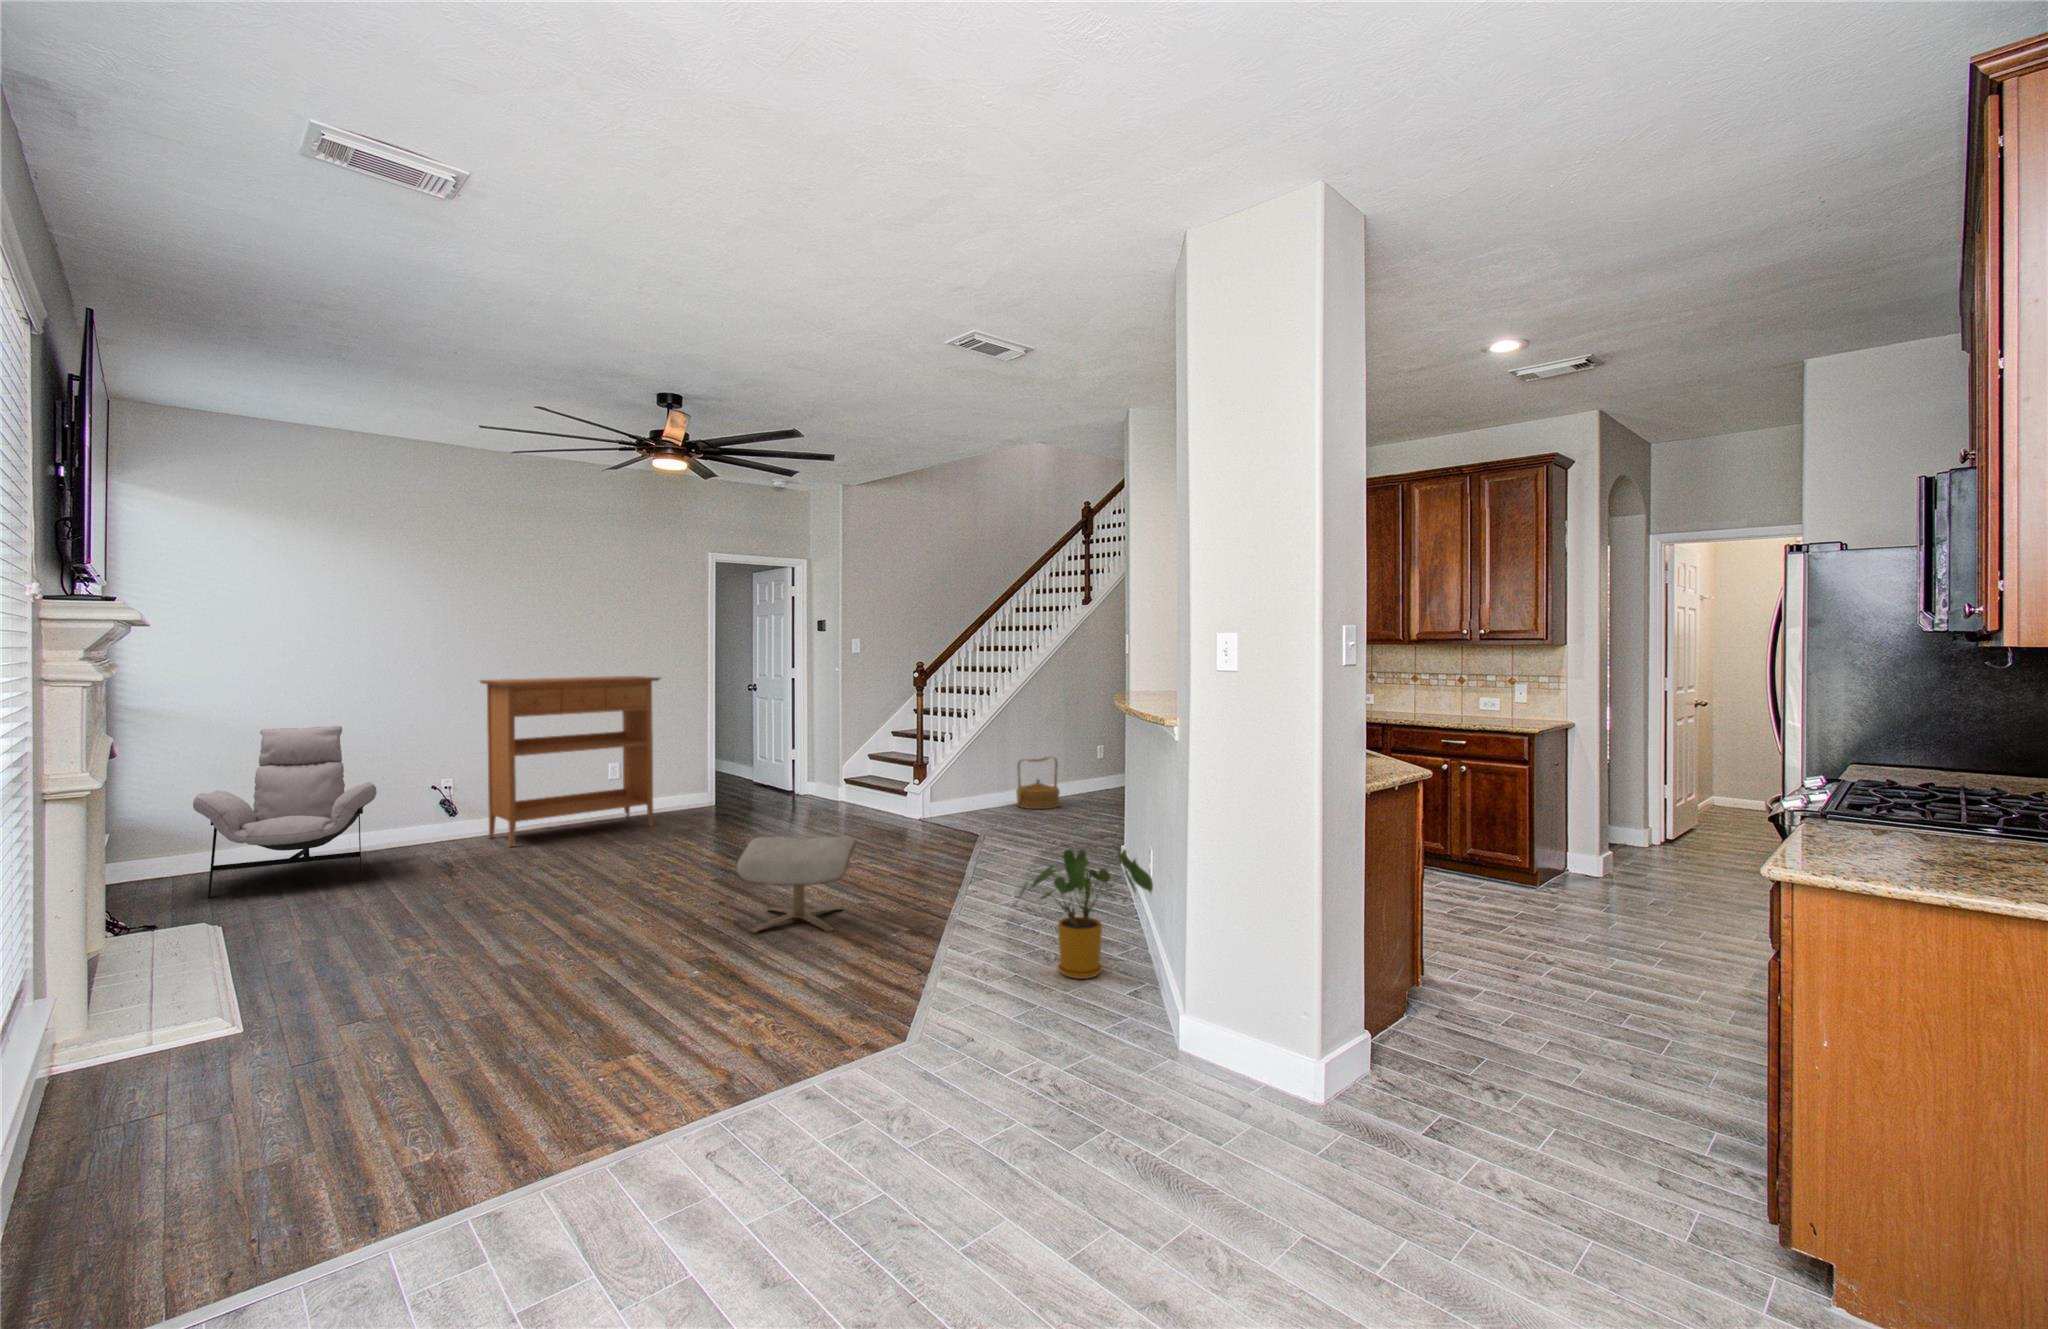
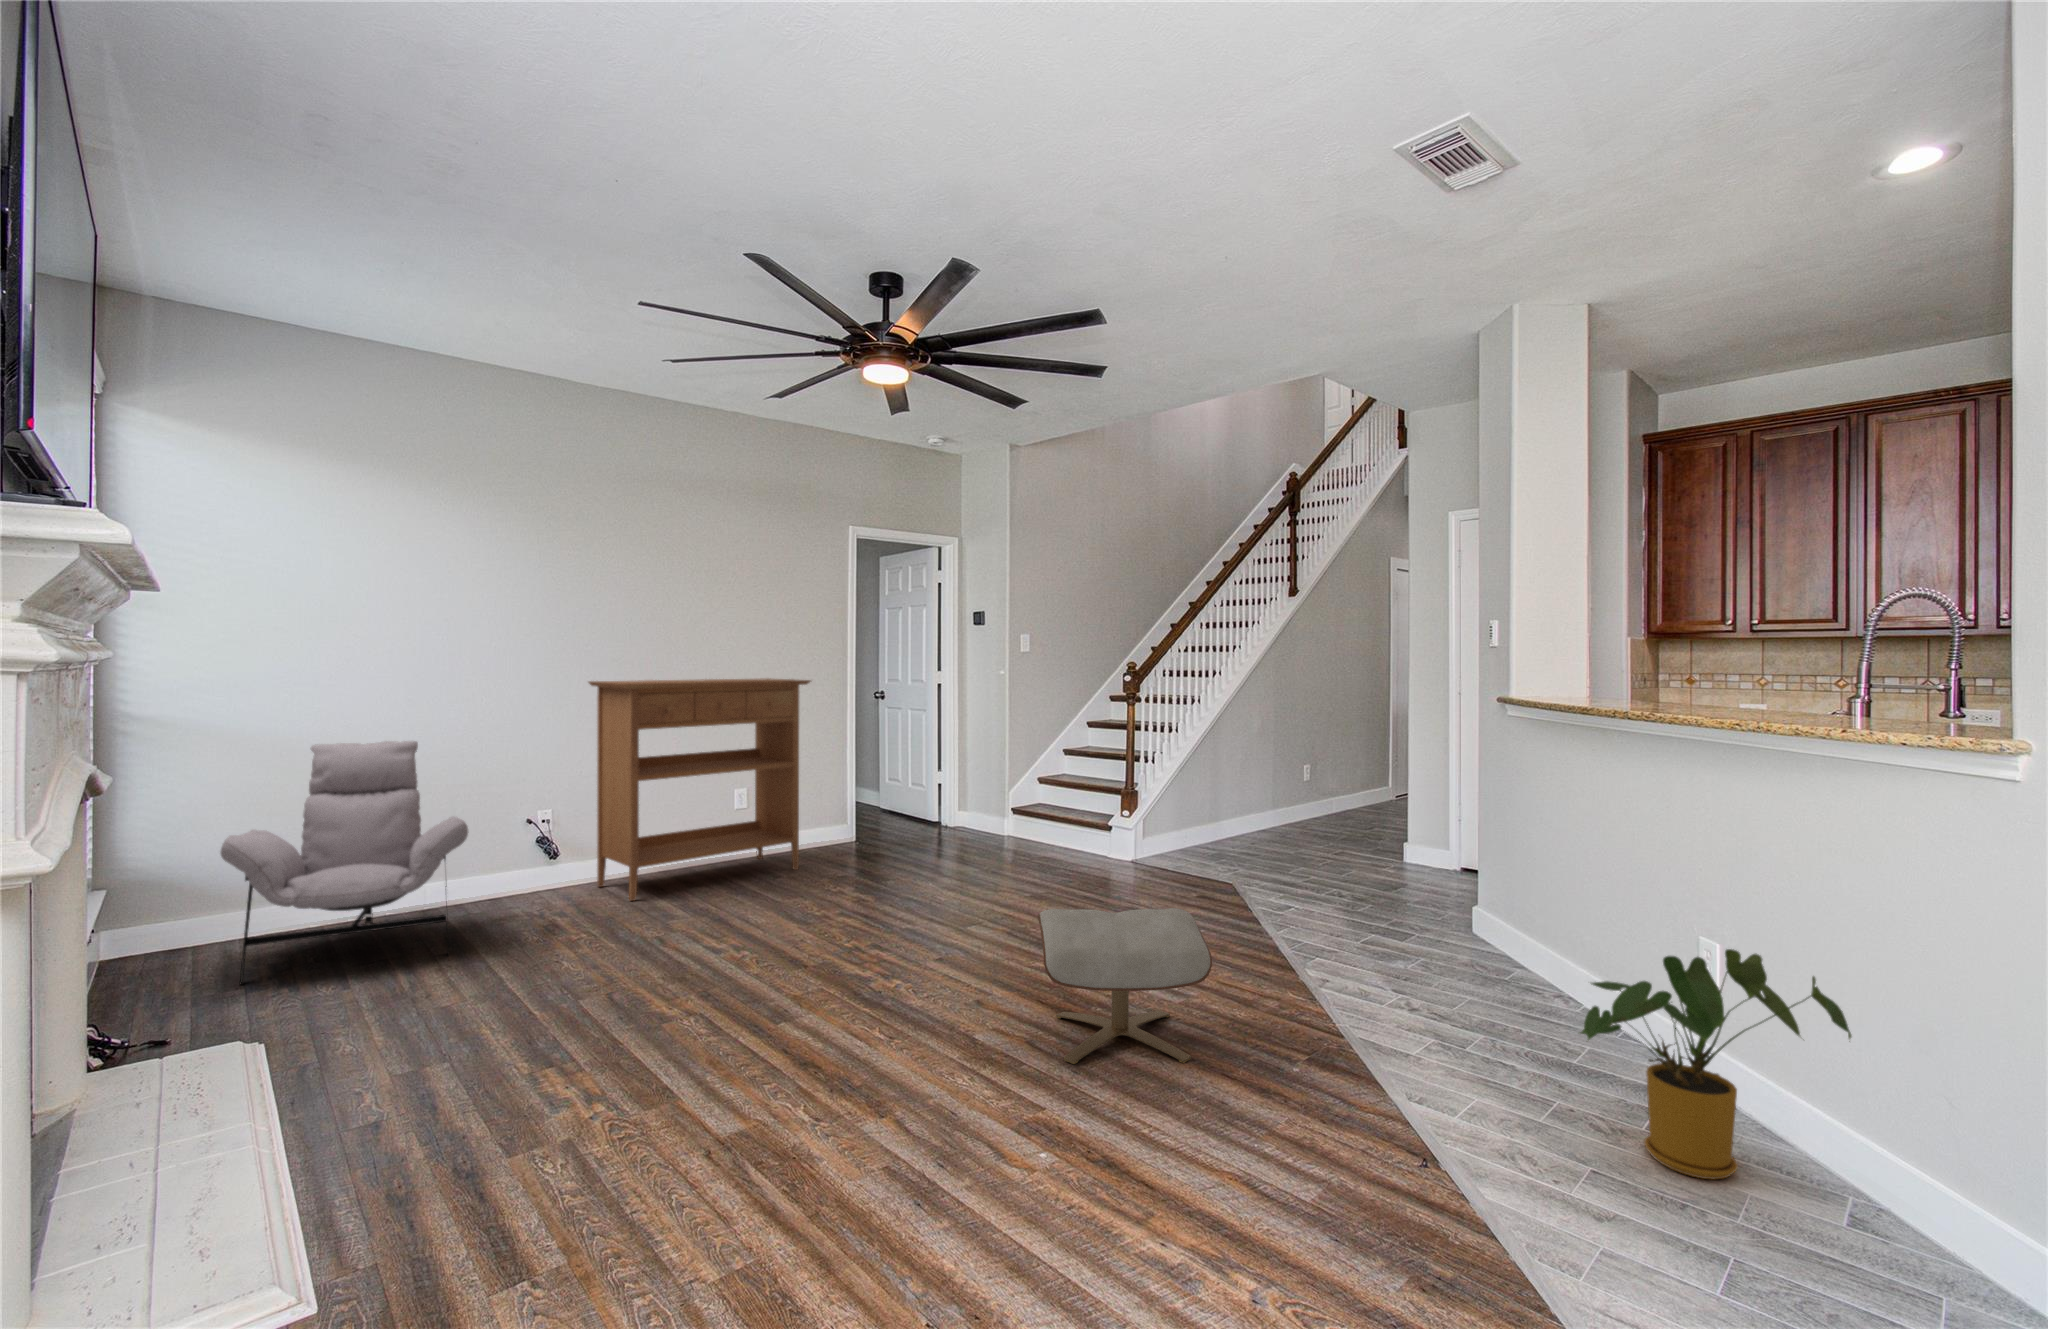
woven basket: present [1016,757,1060,809] -> none [1234,782,1291,849]

